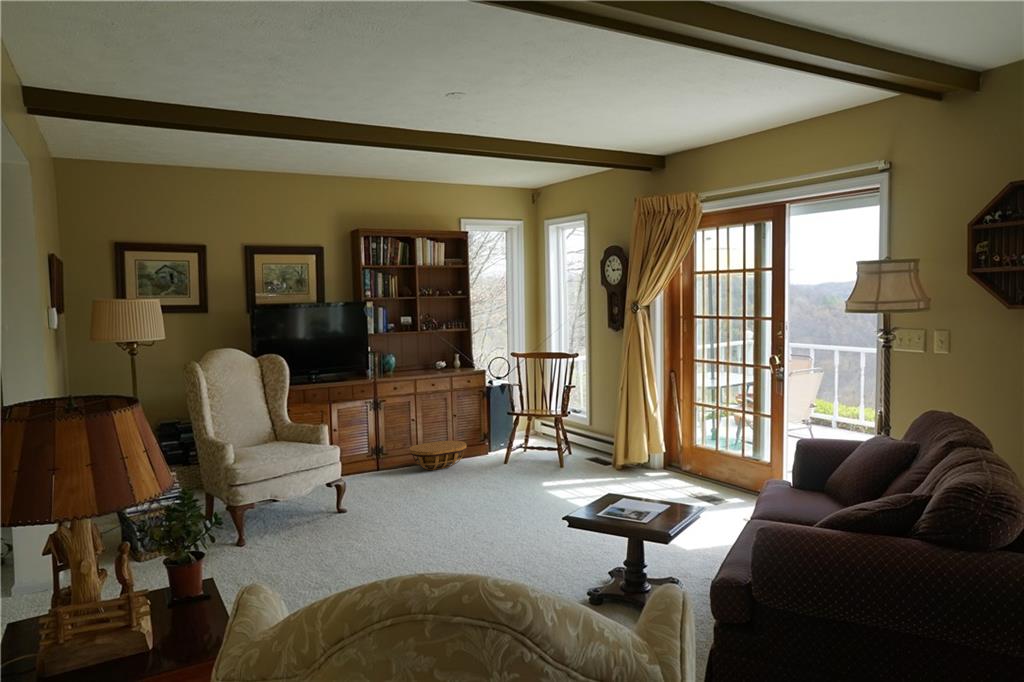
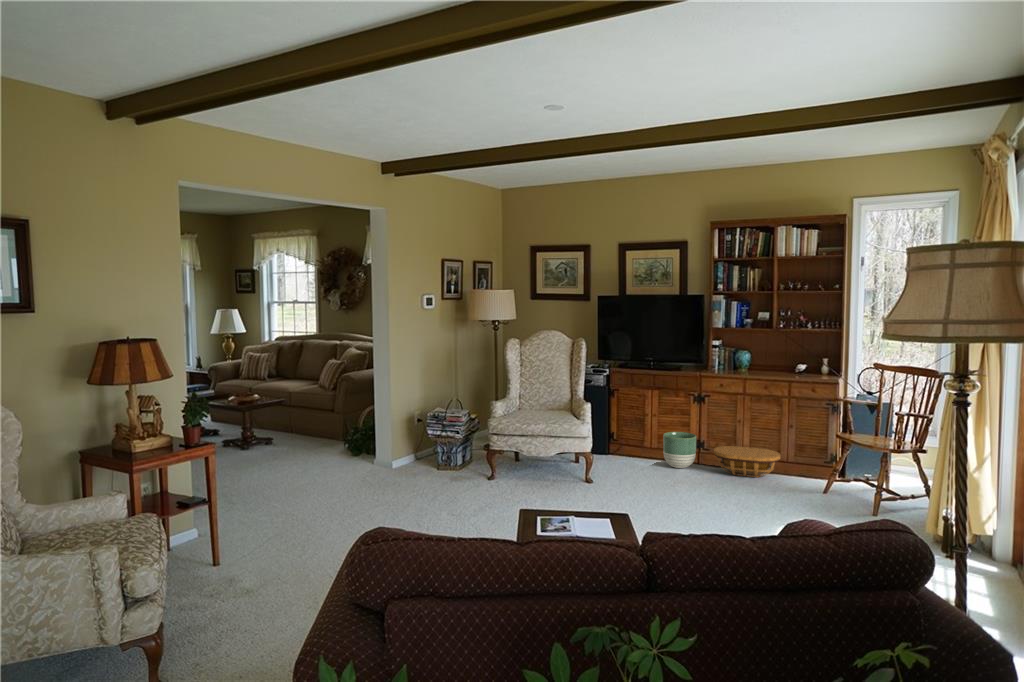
planter: none [360,441,393,478] -> present [663,432,696,468]

